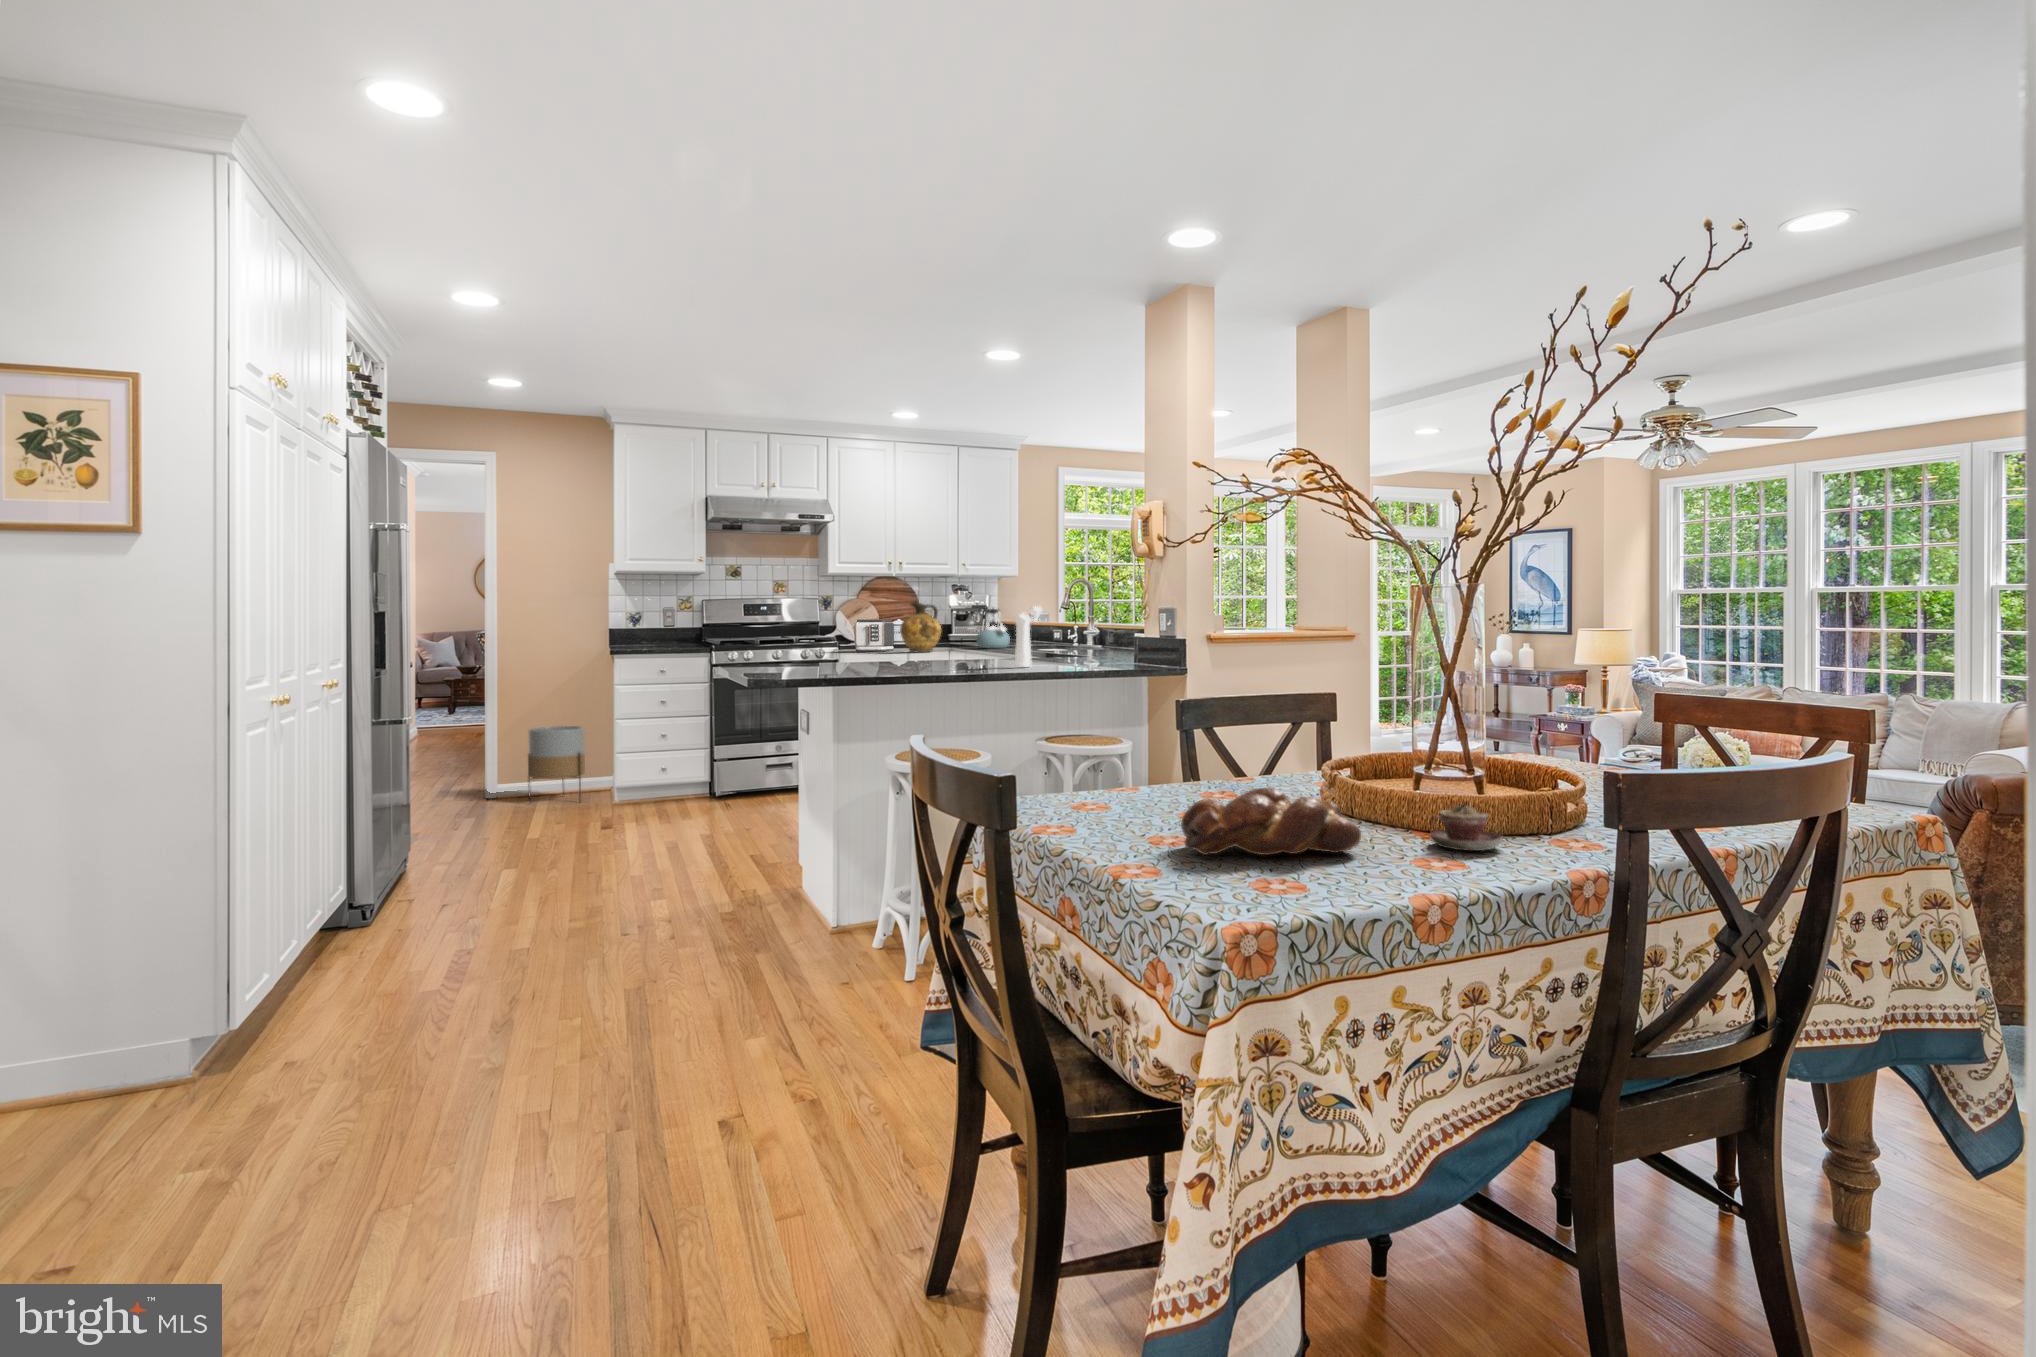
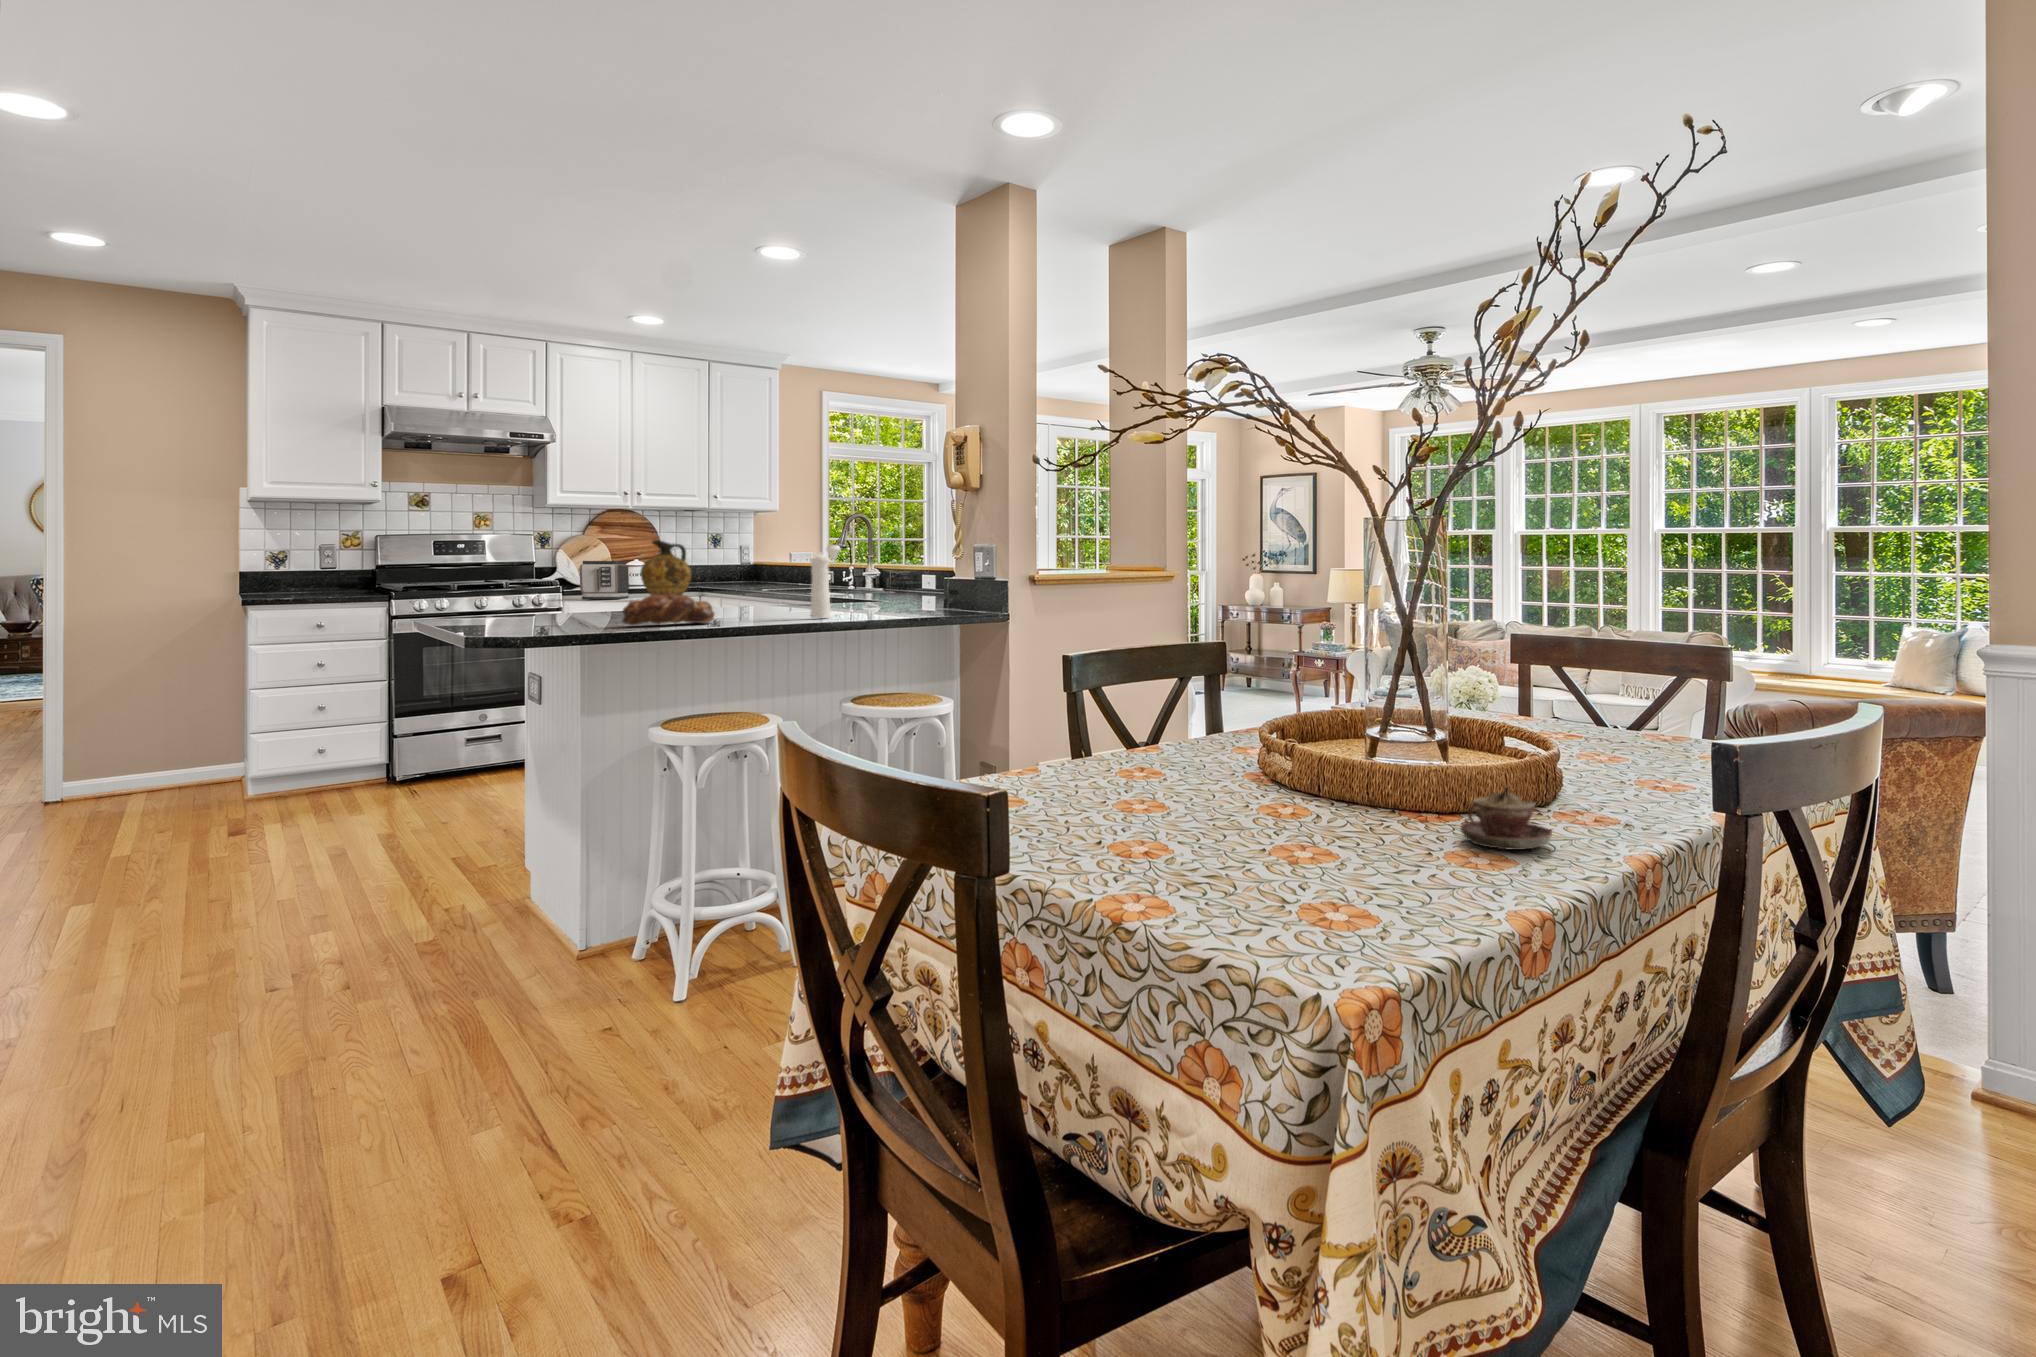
kettle: present [976,609,1010,648] -> none [733,550,773,596]
planter: present [528,726,585,800] -> none [128,696,216,798]
bread loaf: present [1181,787,1361,855] -> present [622,594,714,625]

